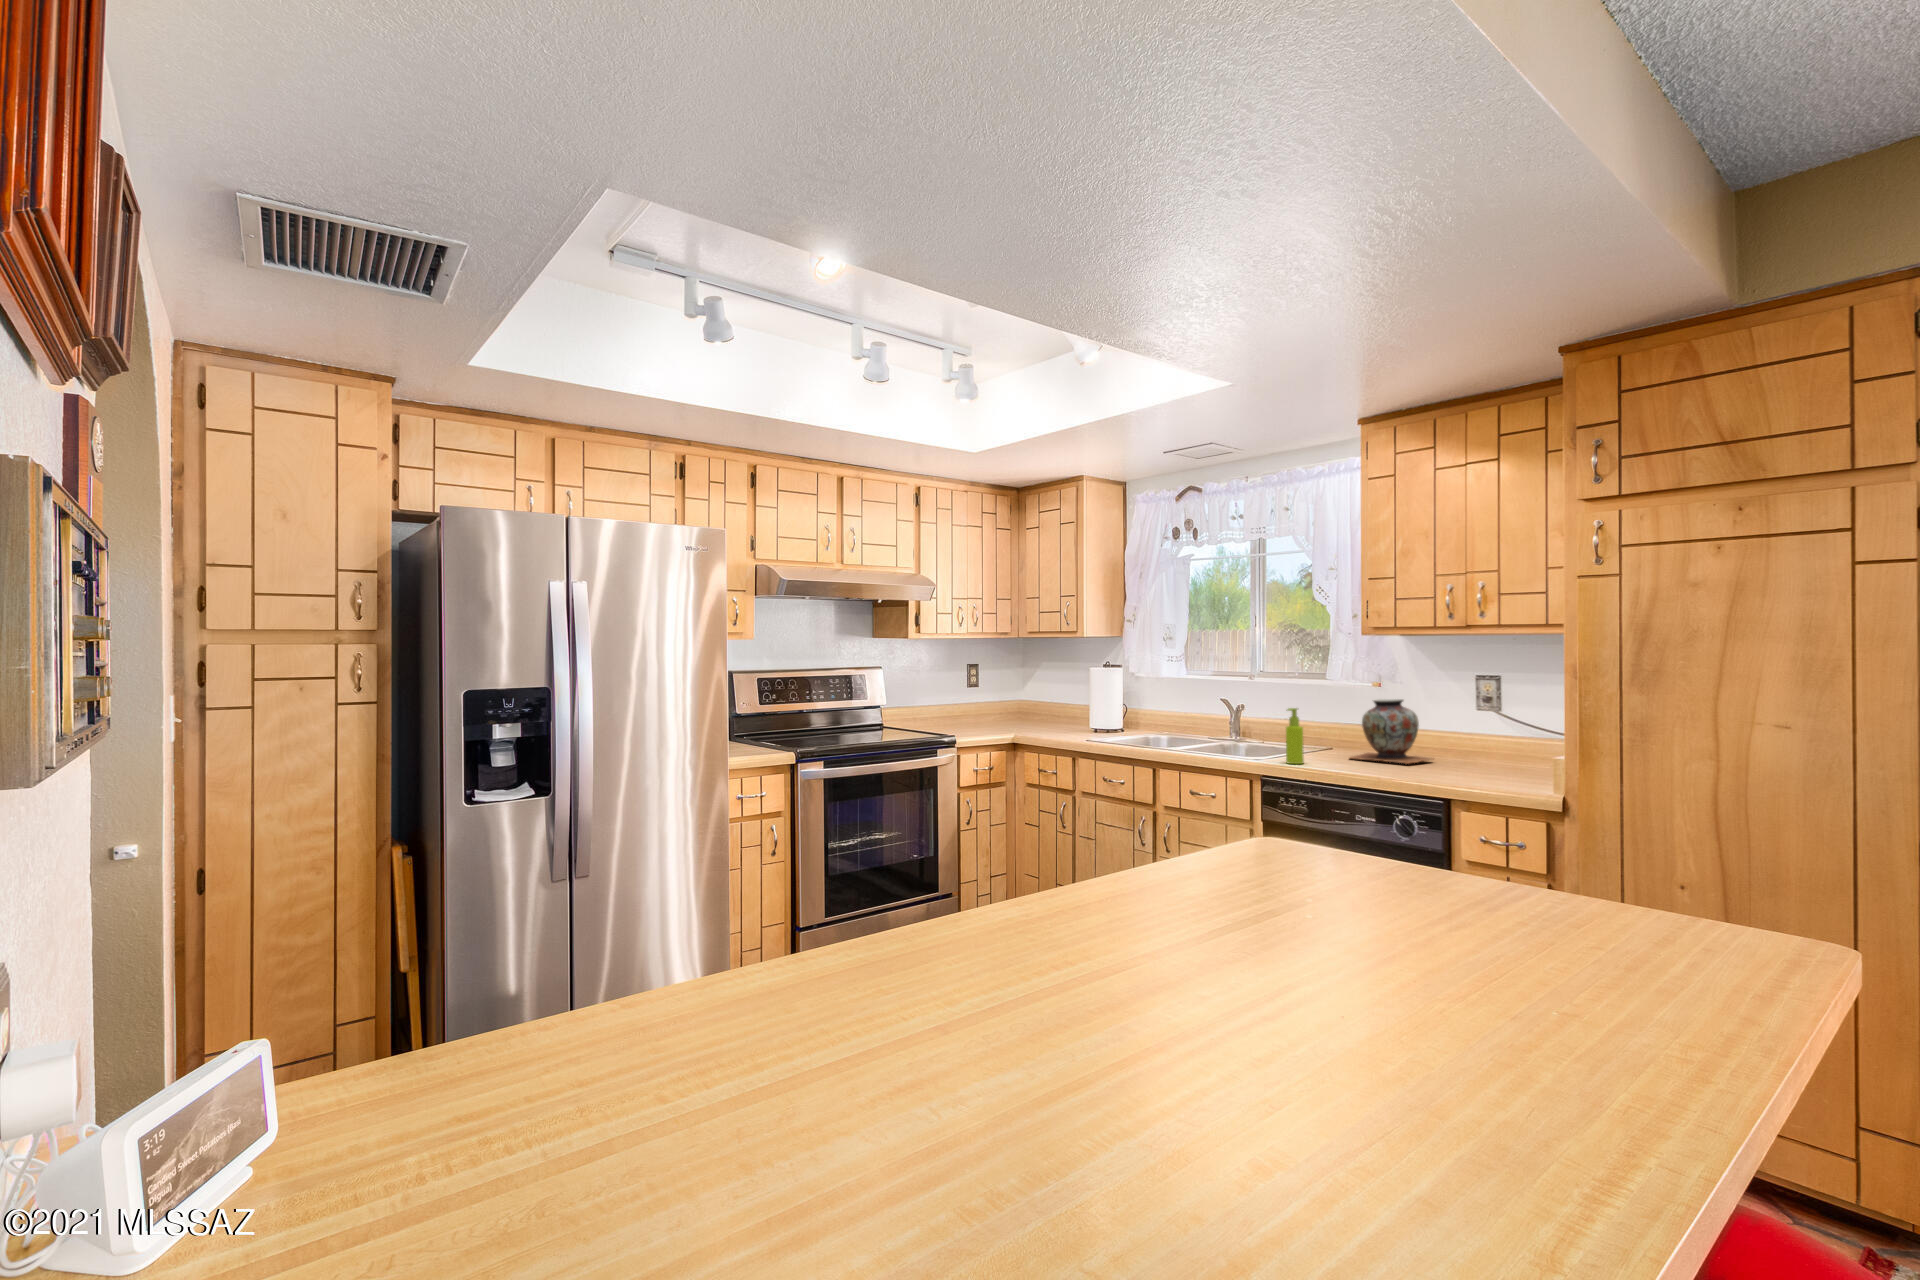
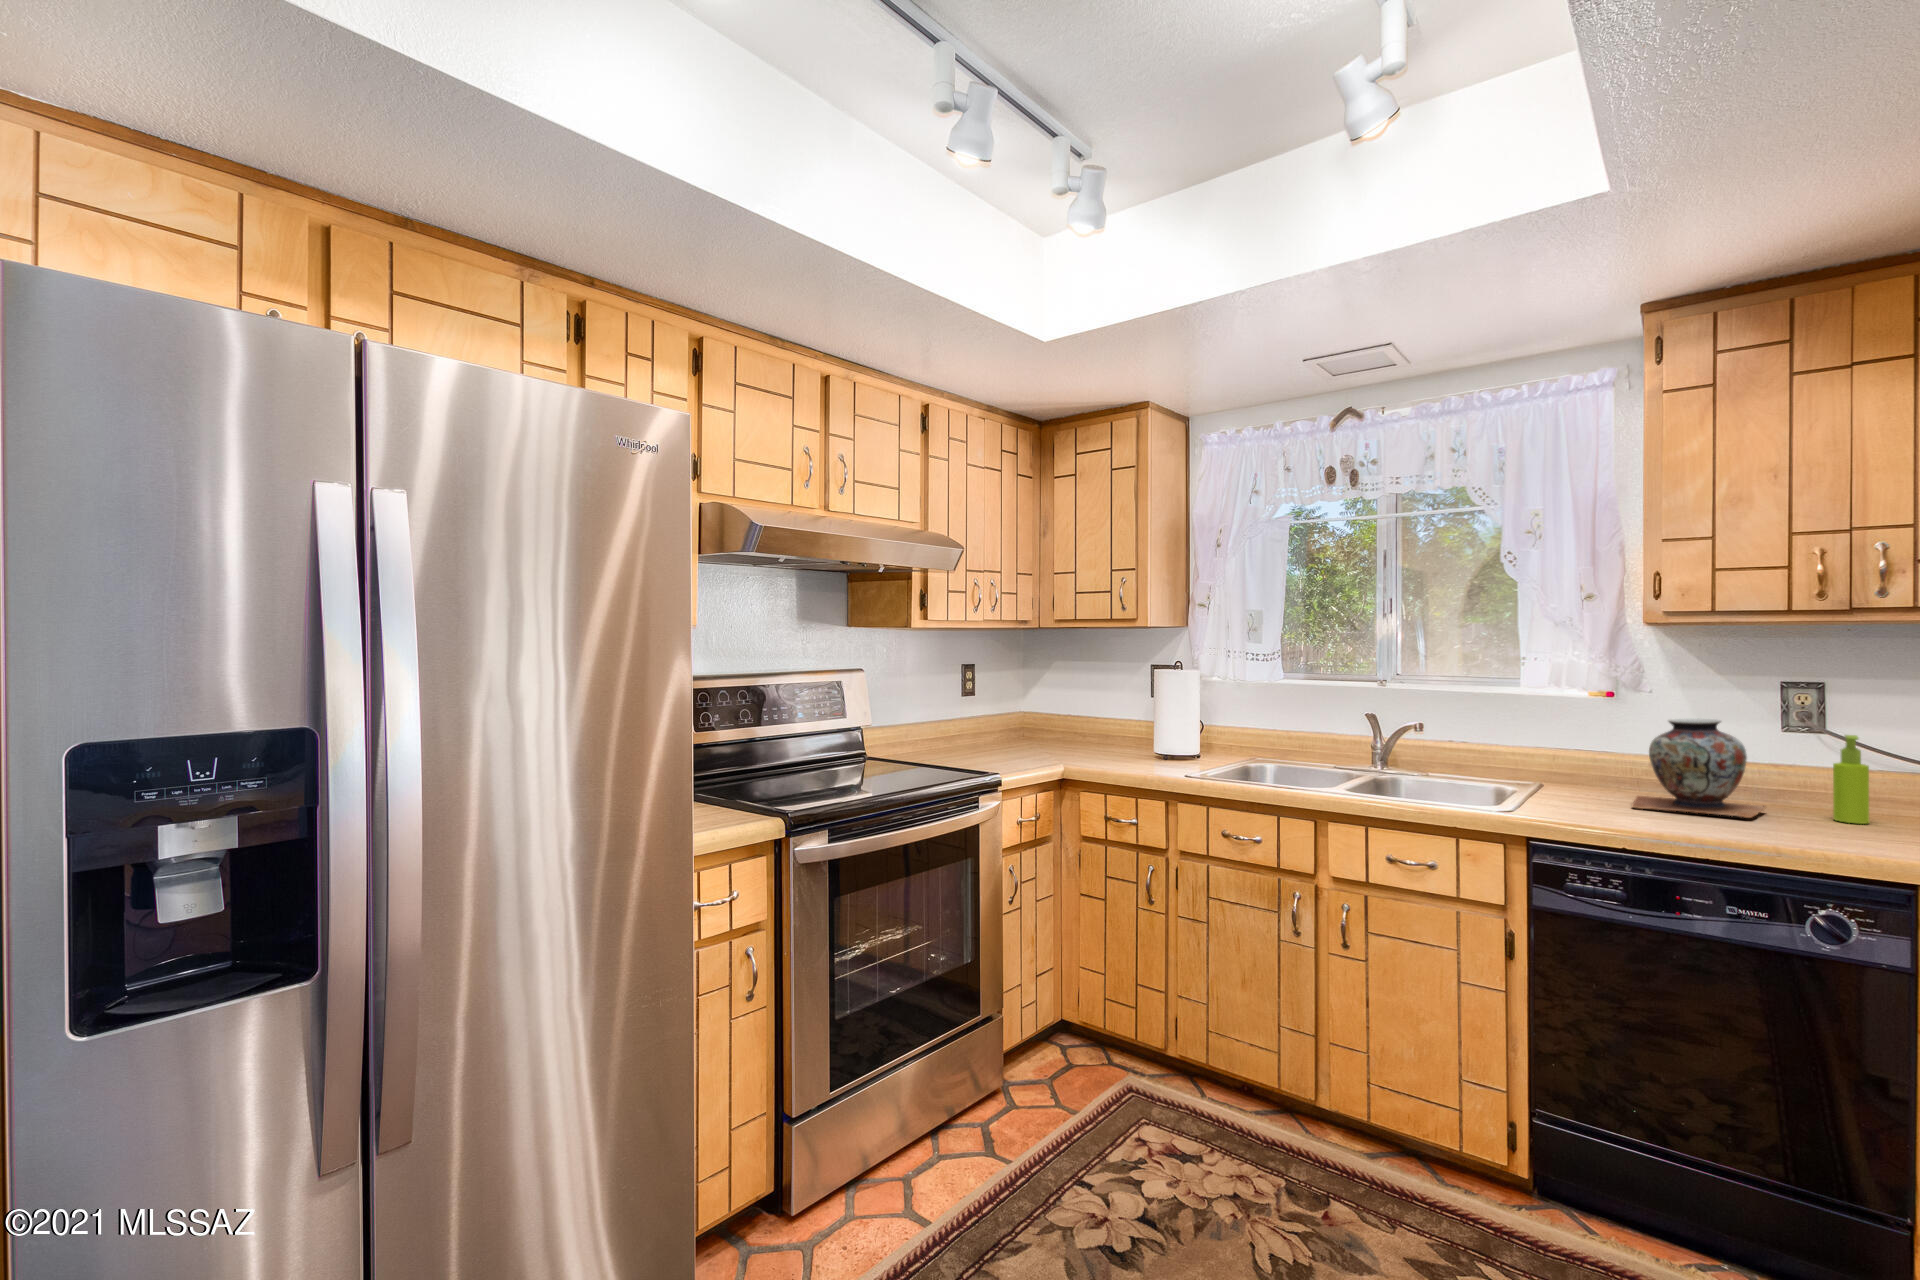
soap dispenser: present [1286,708,1304,764] -> present [1833,735,1869,824]

